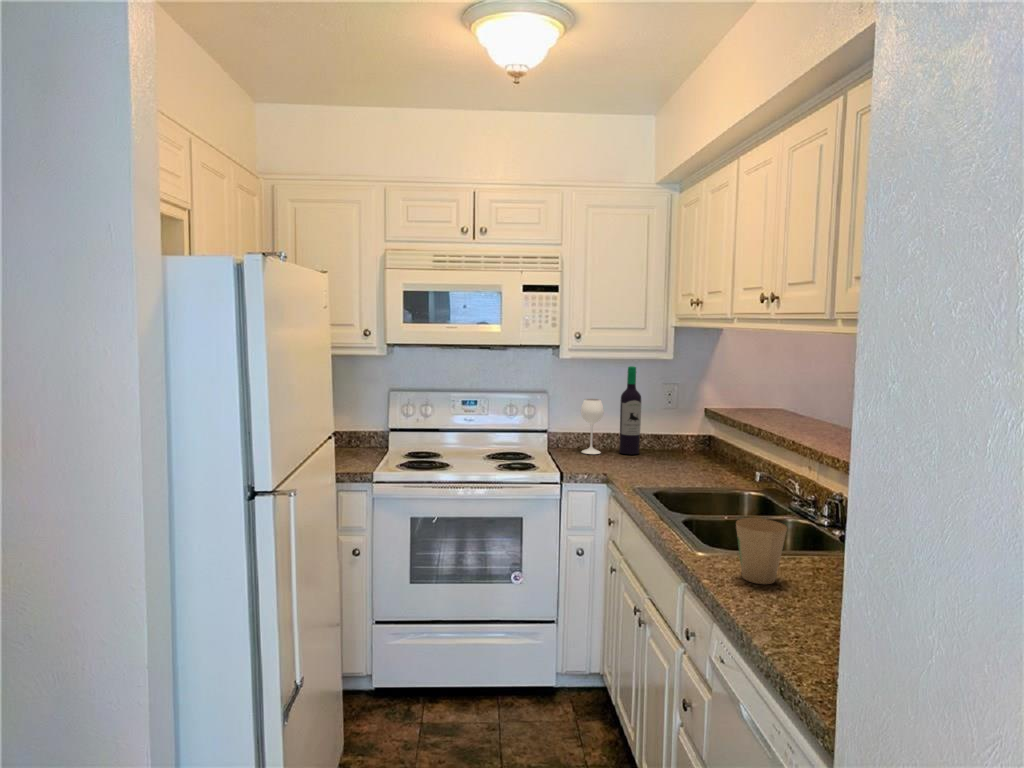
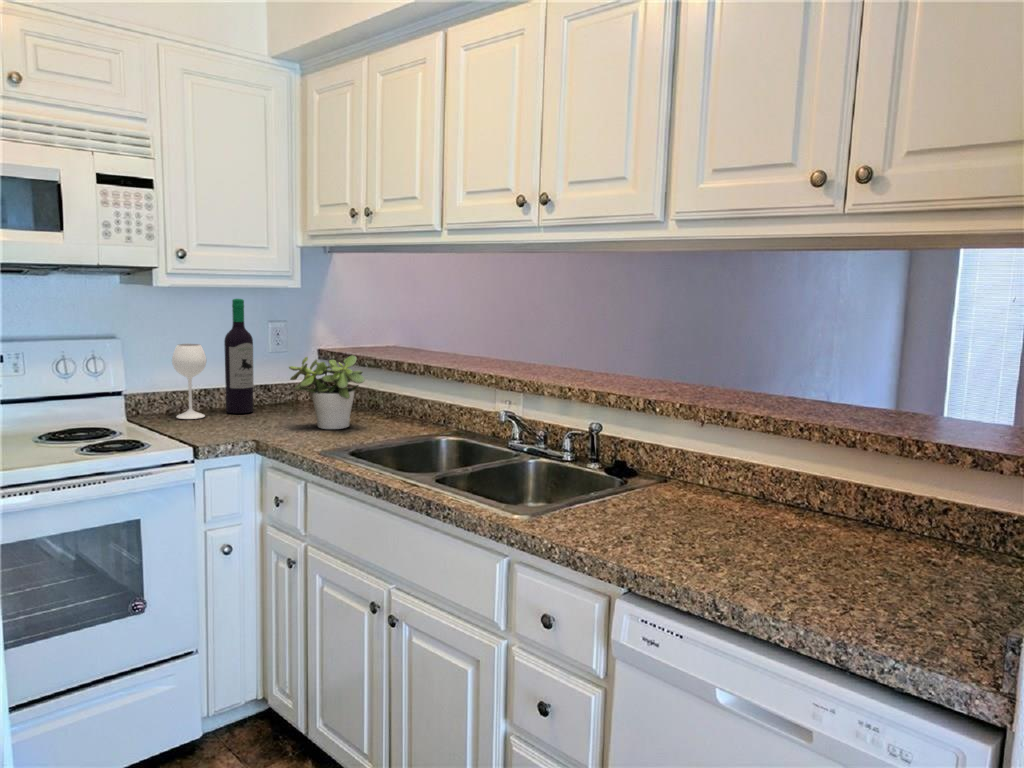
potted plant: none [645,414,703,476] -> present [289,355,365,429]
paper cup: present [736,518,787,584] -> none [556,452,609,521]

